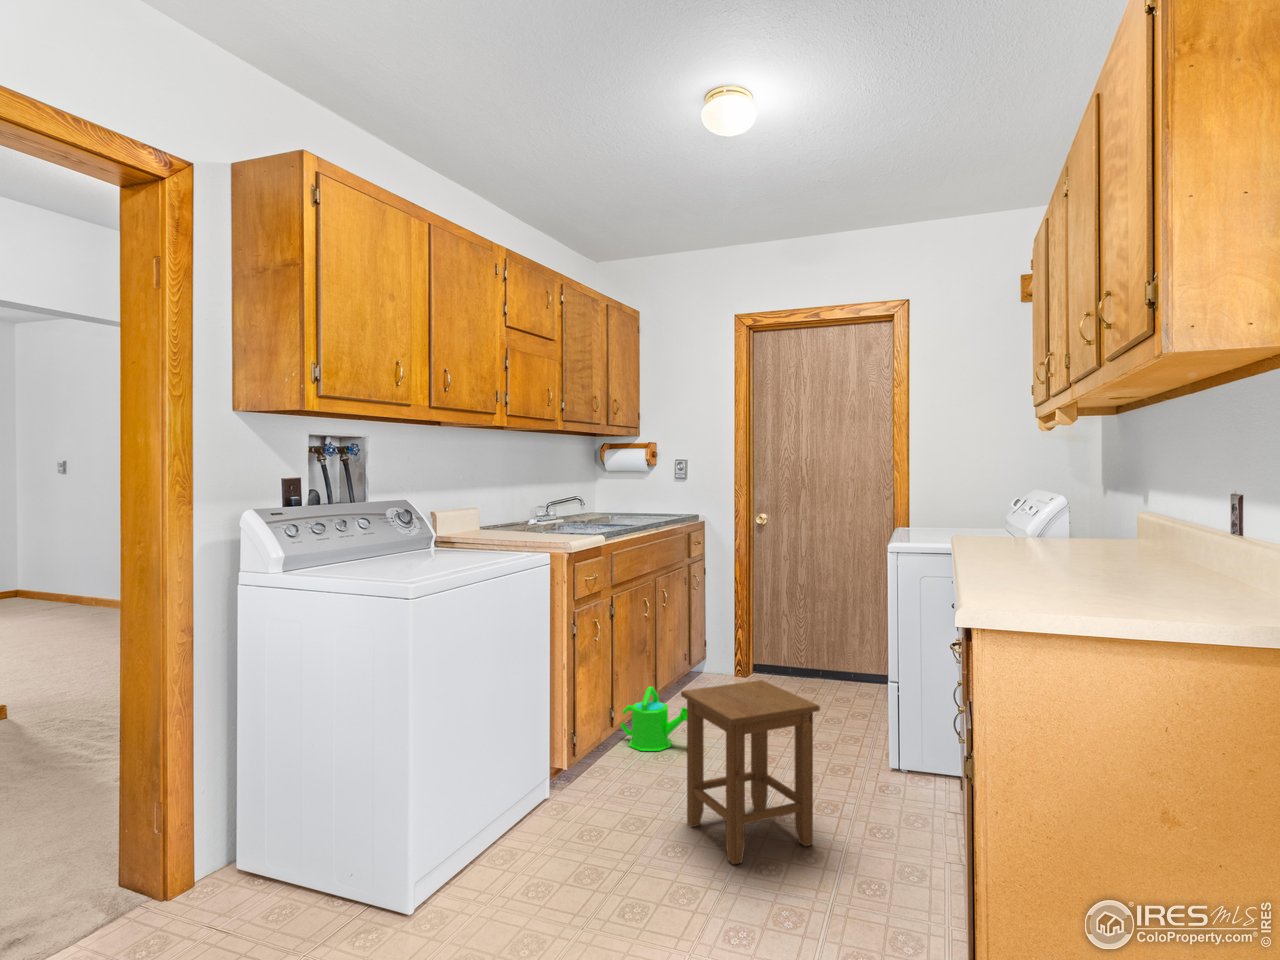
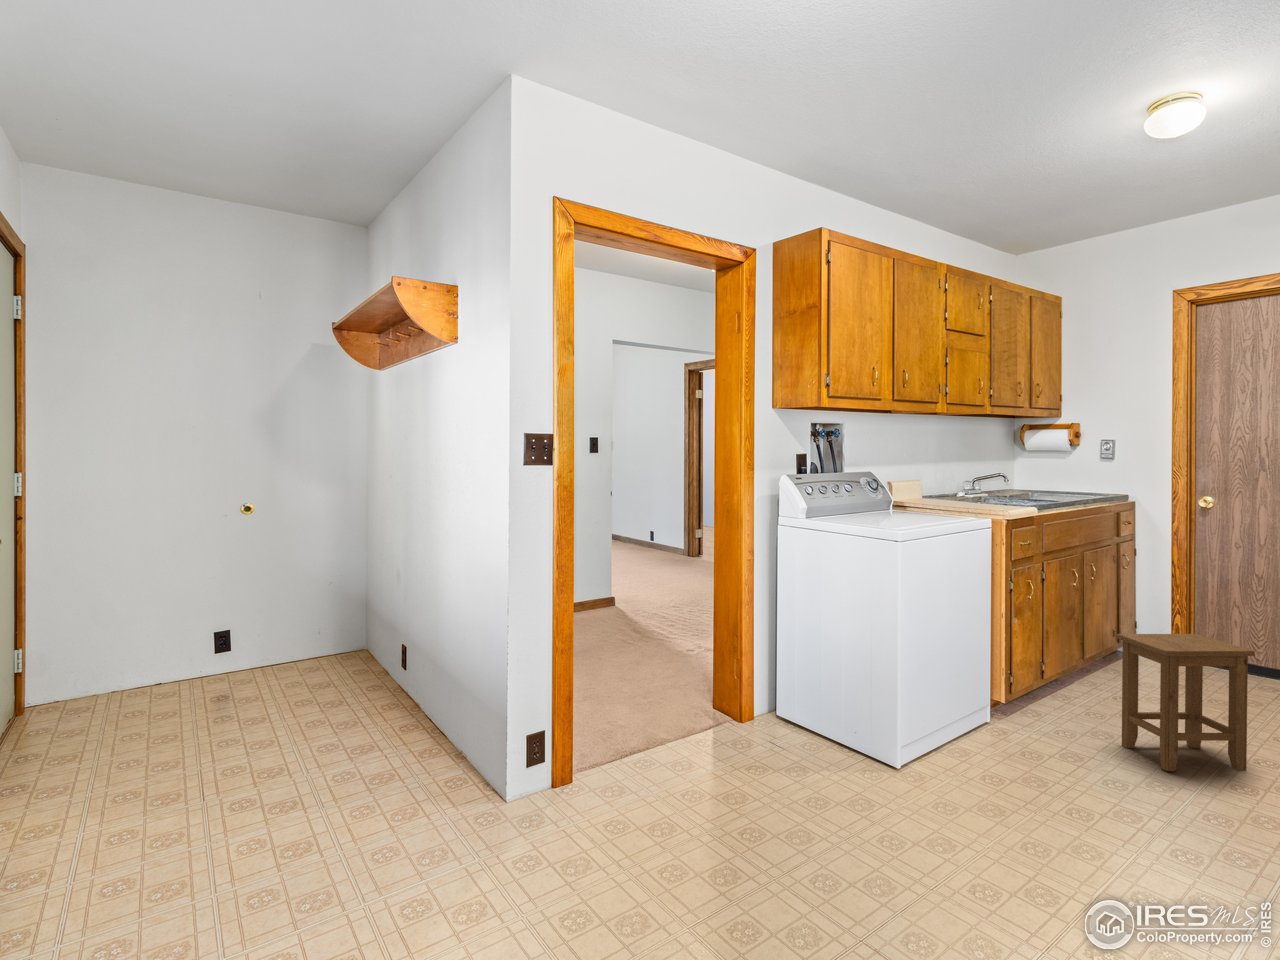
watering can: present [620,686,687,751] -> none [1048,645,1124,701]

